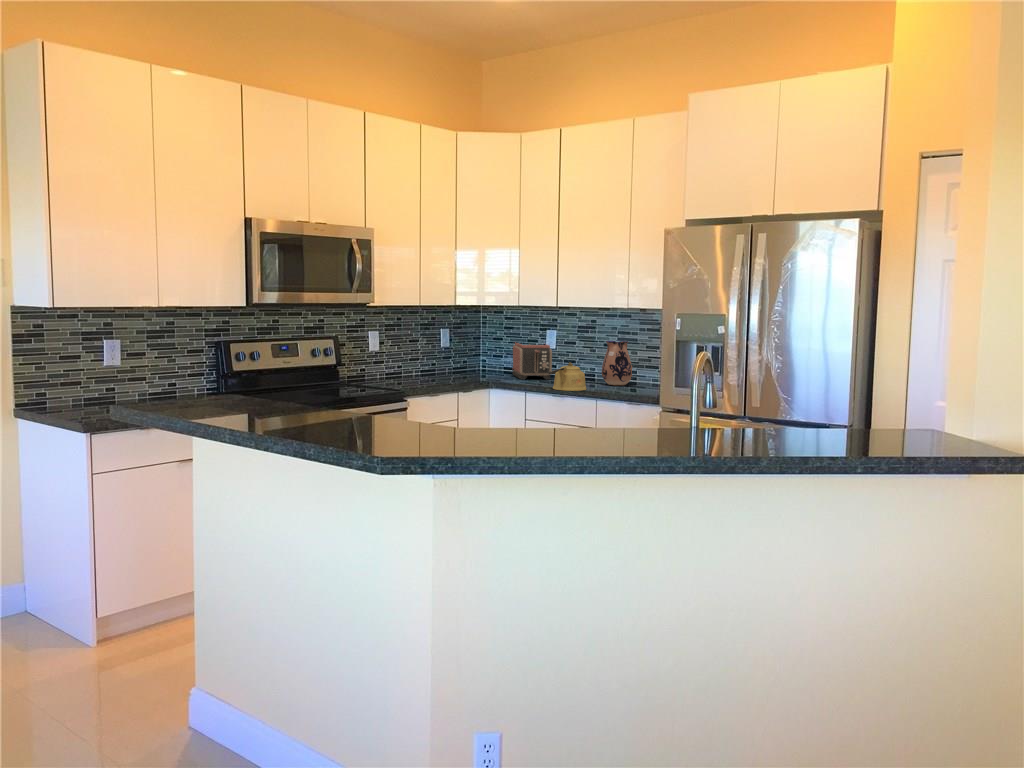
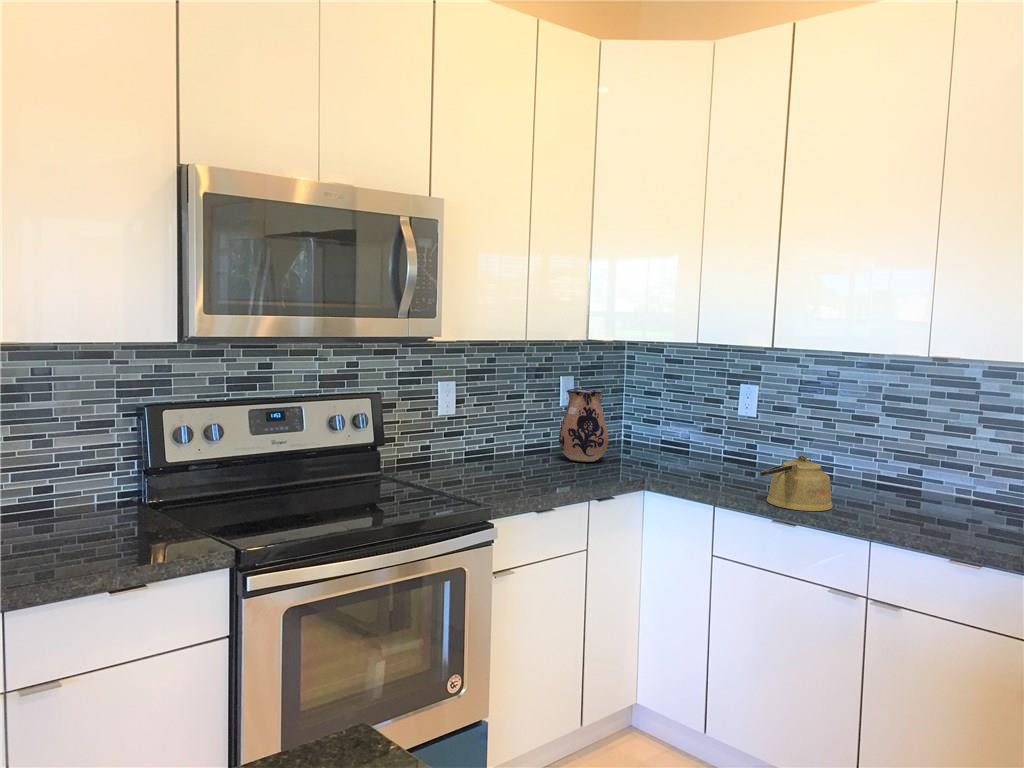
ceramic pitcher: present [602,341,632,386] -> present [559,388,609,462]
toaster: present [513,342,552,380] -> none [676,400,750,469]

